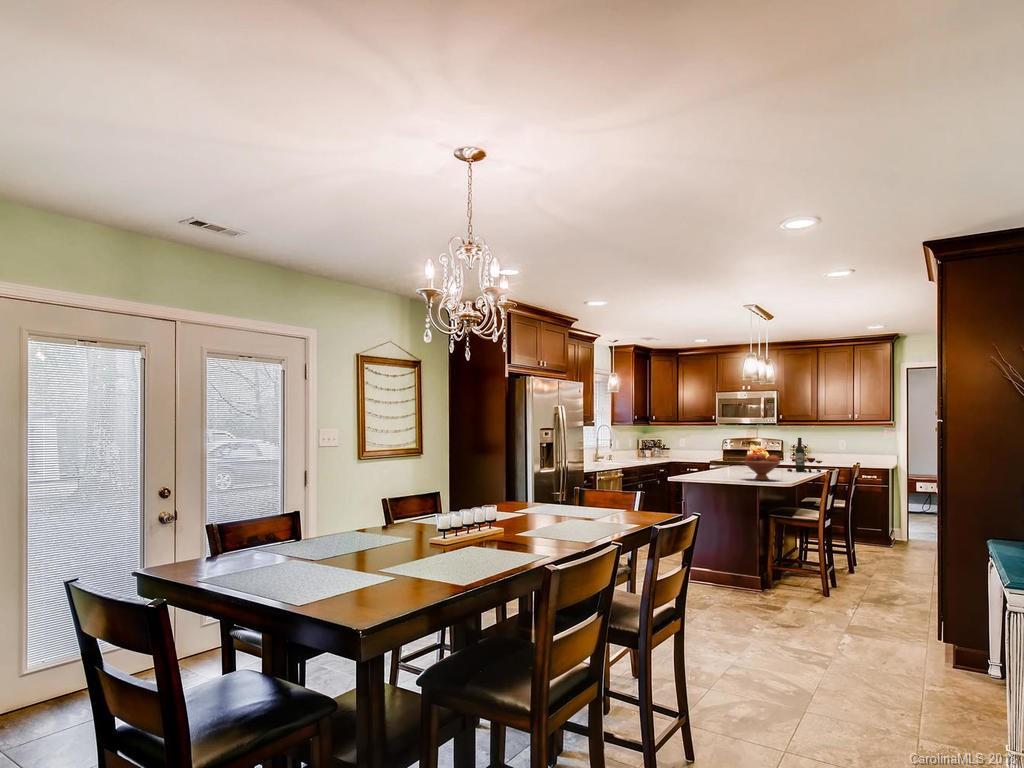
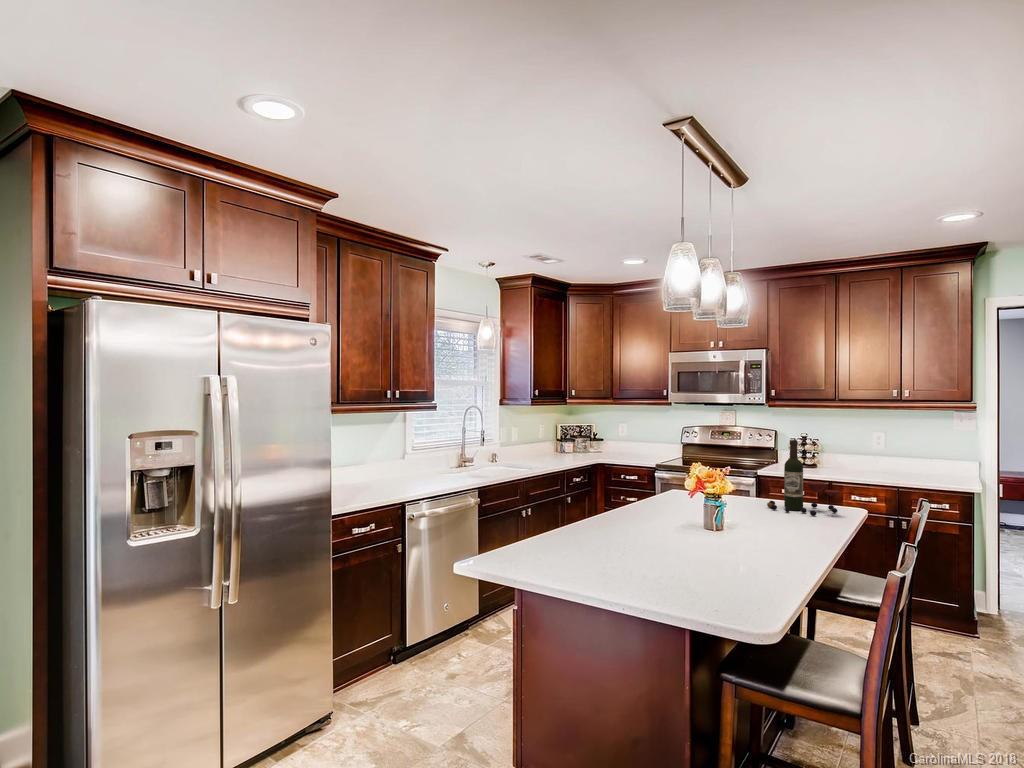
fruit bowl: present [743,453,780,480] -> none [629,498,723,574]

